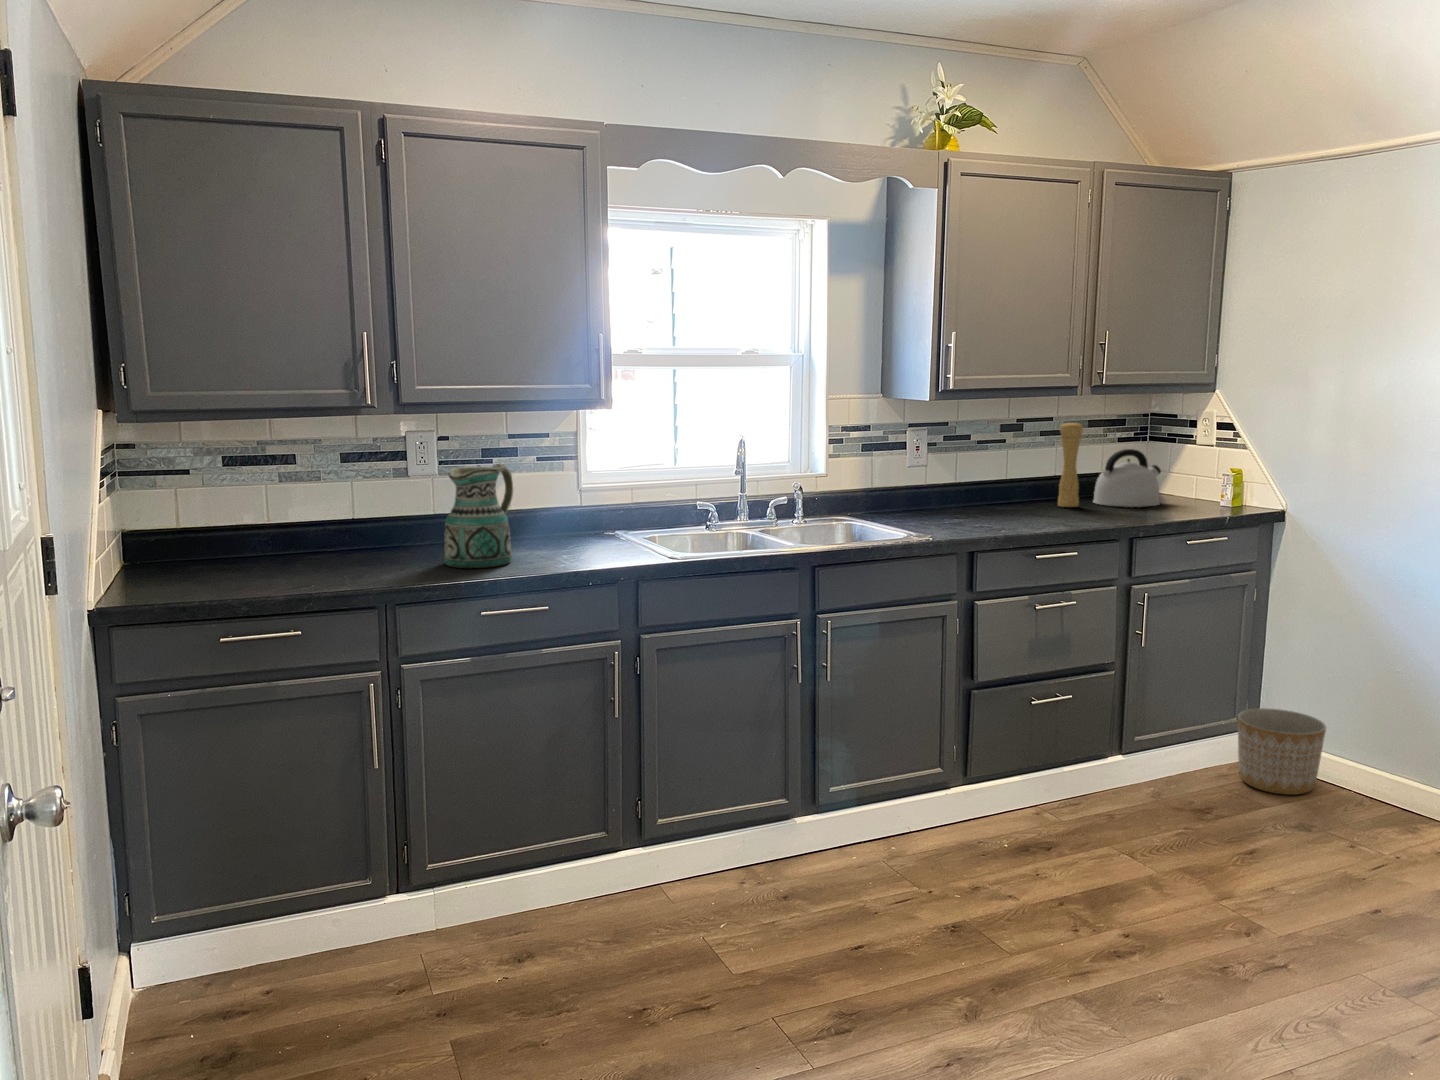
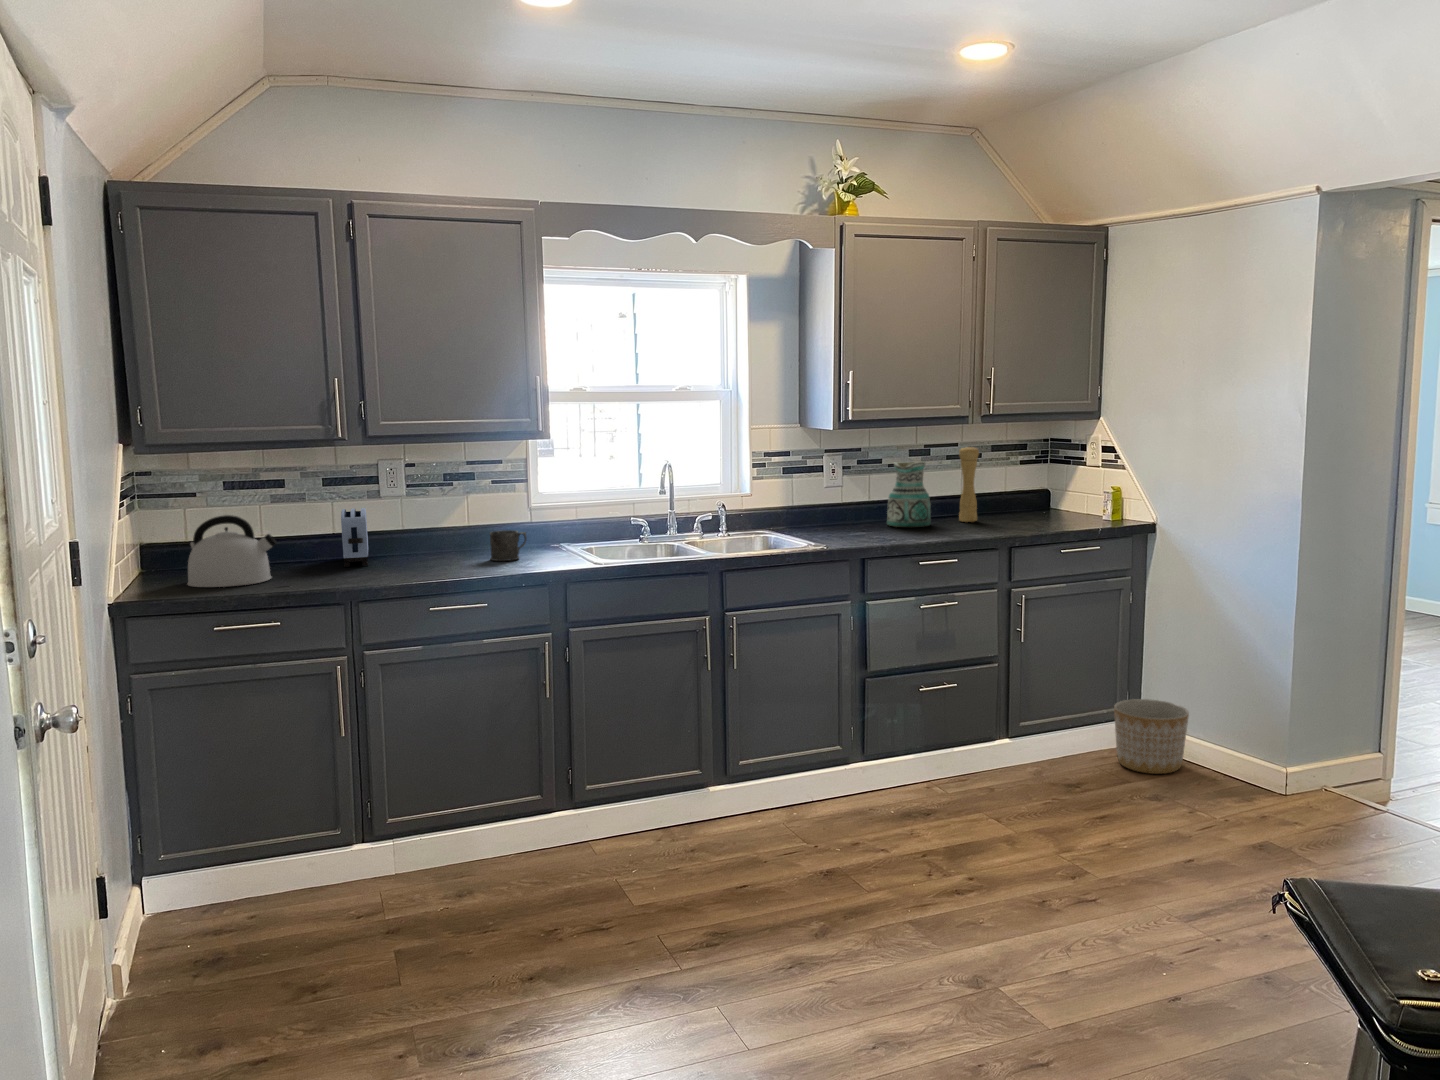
kettle: present [1093,449,1161,507] -> present [188,515,277,587]
ceramic pitcher: present [444,464,513,568] -> present [887,460,931,527]
toaster: none [367,489,400,560] -> present [341,508,368,567]
mug: none [544,516,587,553] -> present [490,530,527,561]

